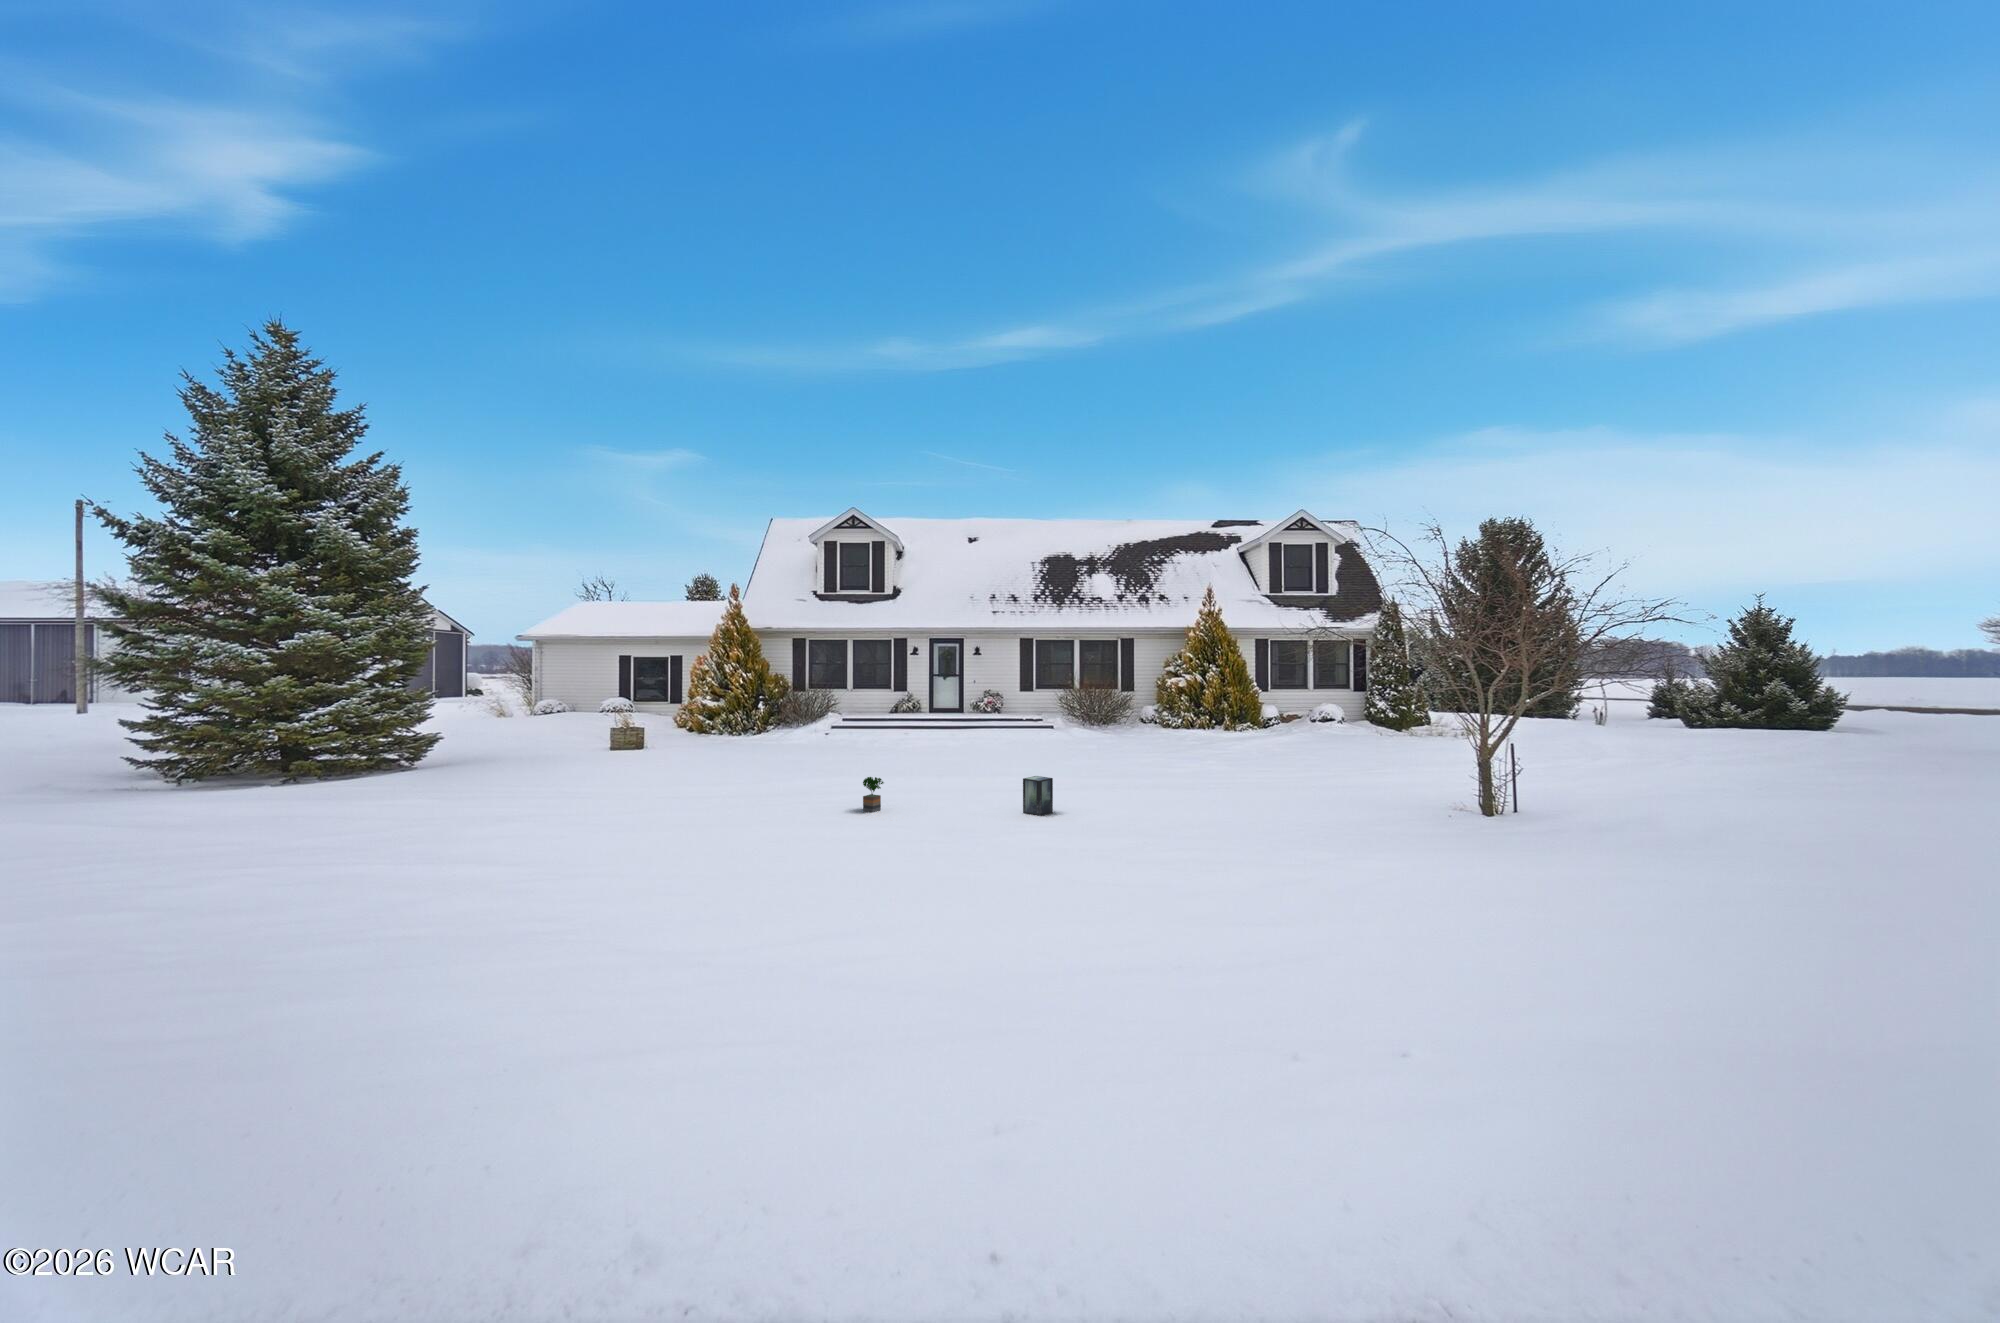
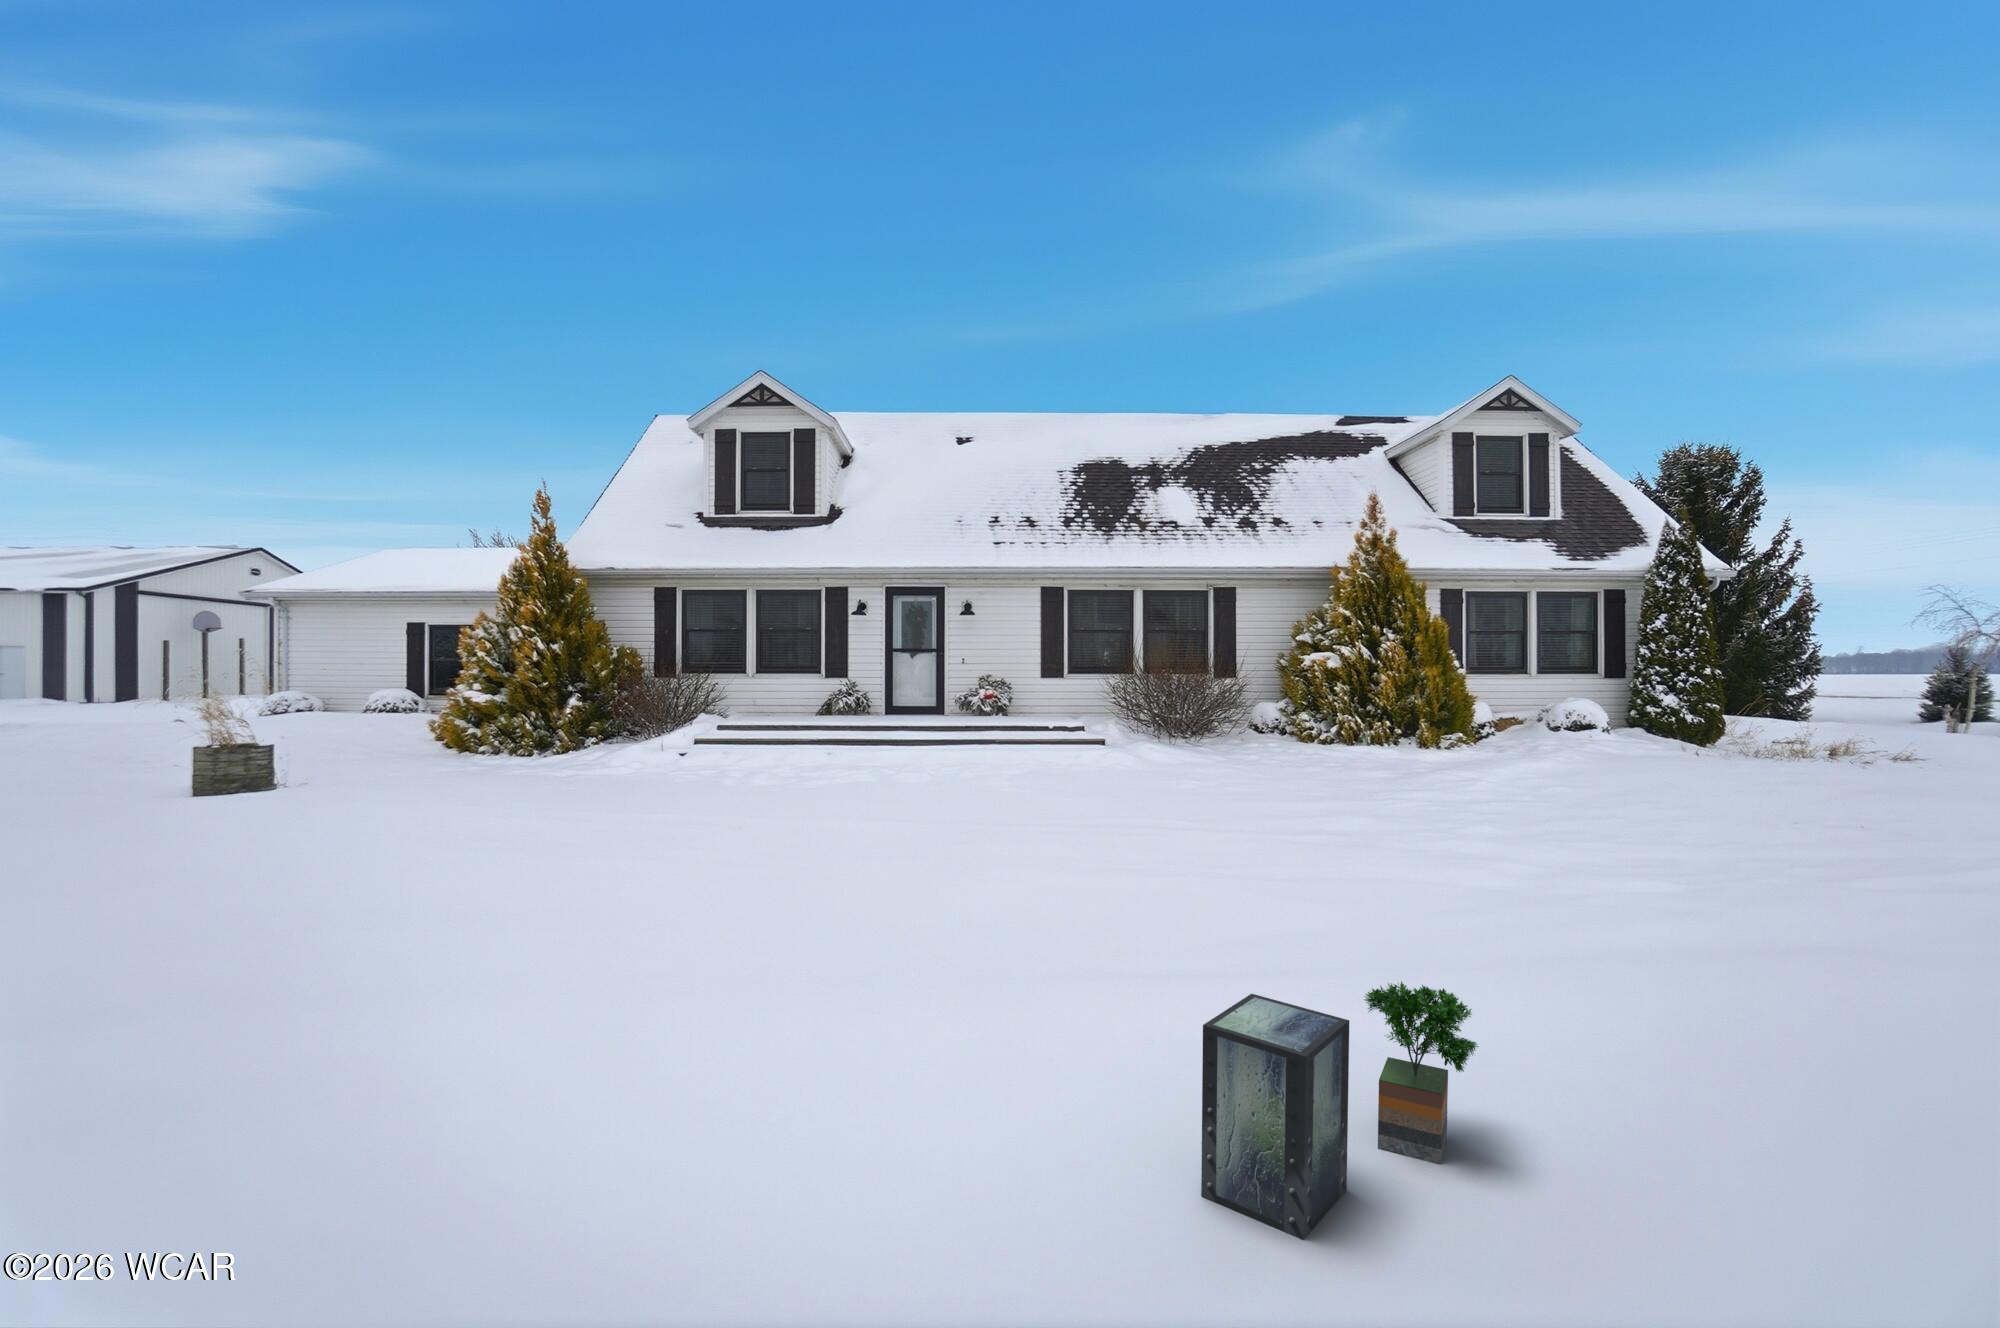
potted tree: present [863,777,884,812] -> present [1364,981,1478,1164]

